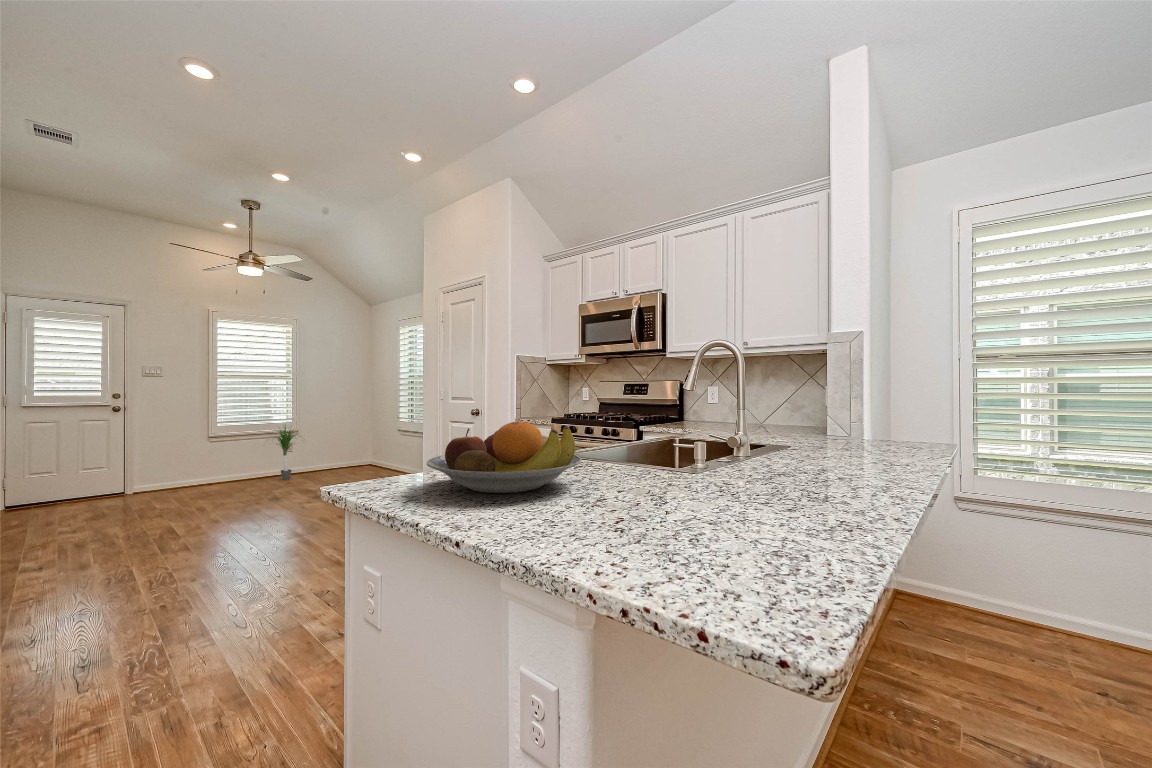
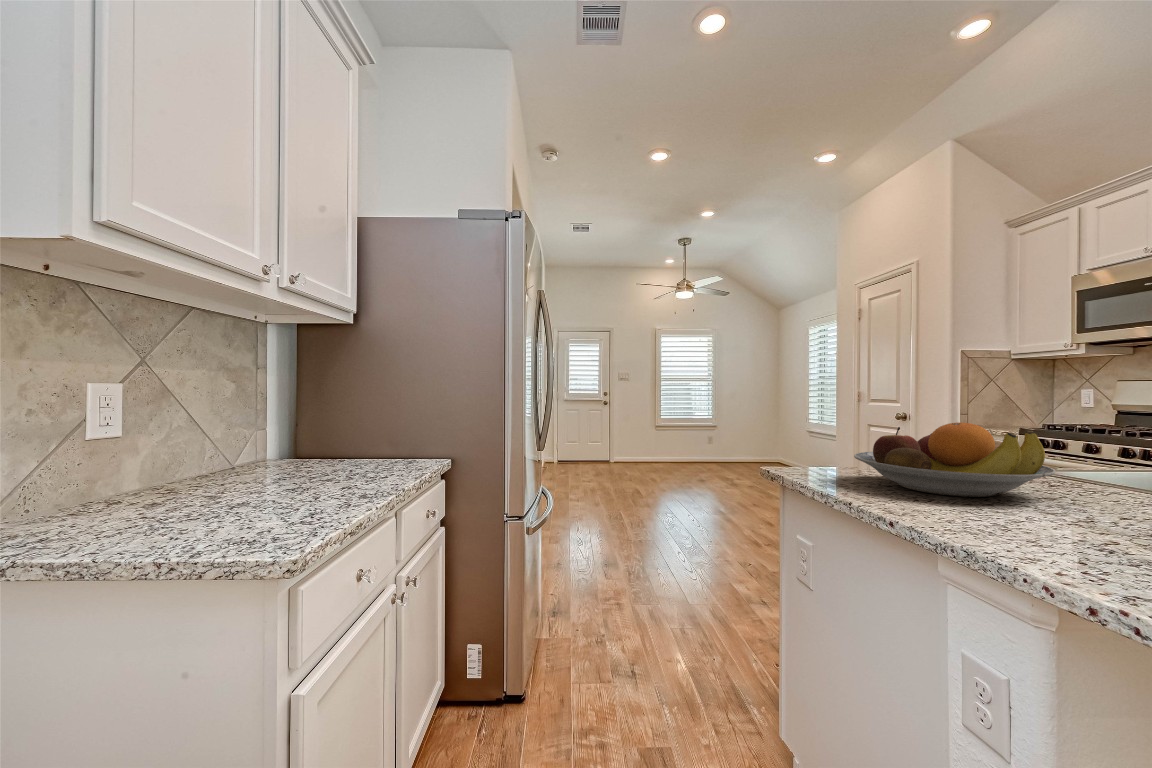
potted plant: present [277,426,298,480] -> none [691,418,725,469]

